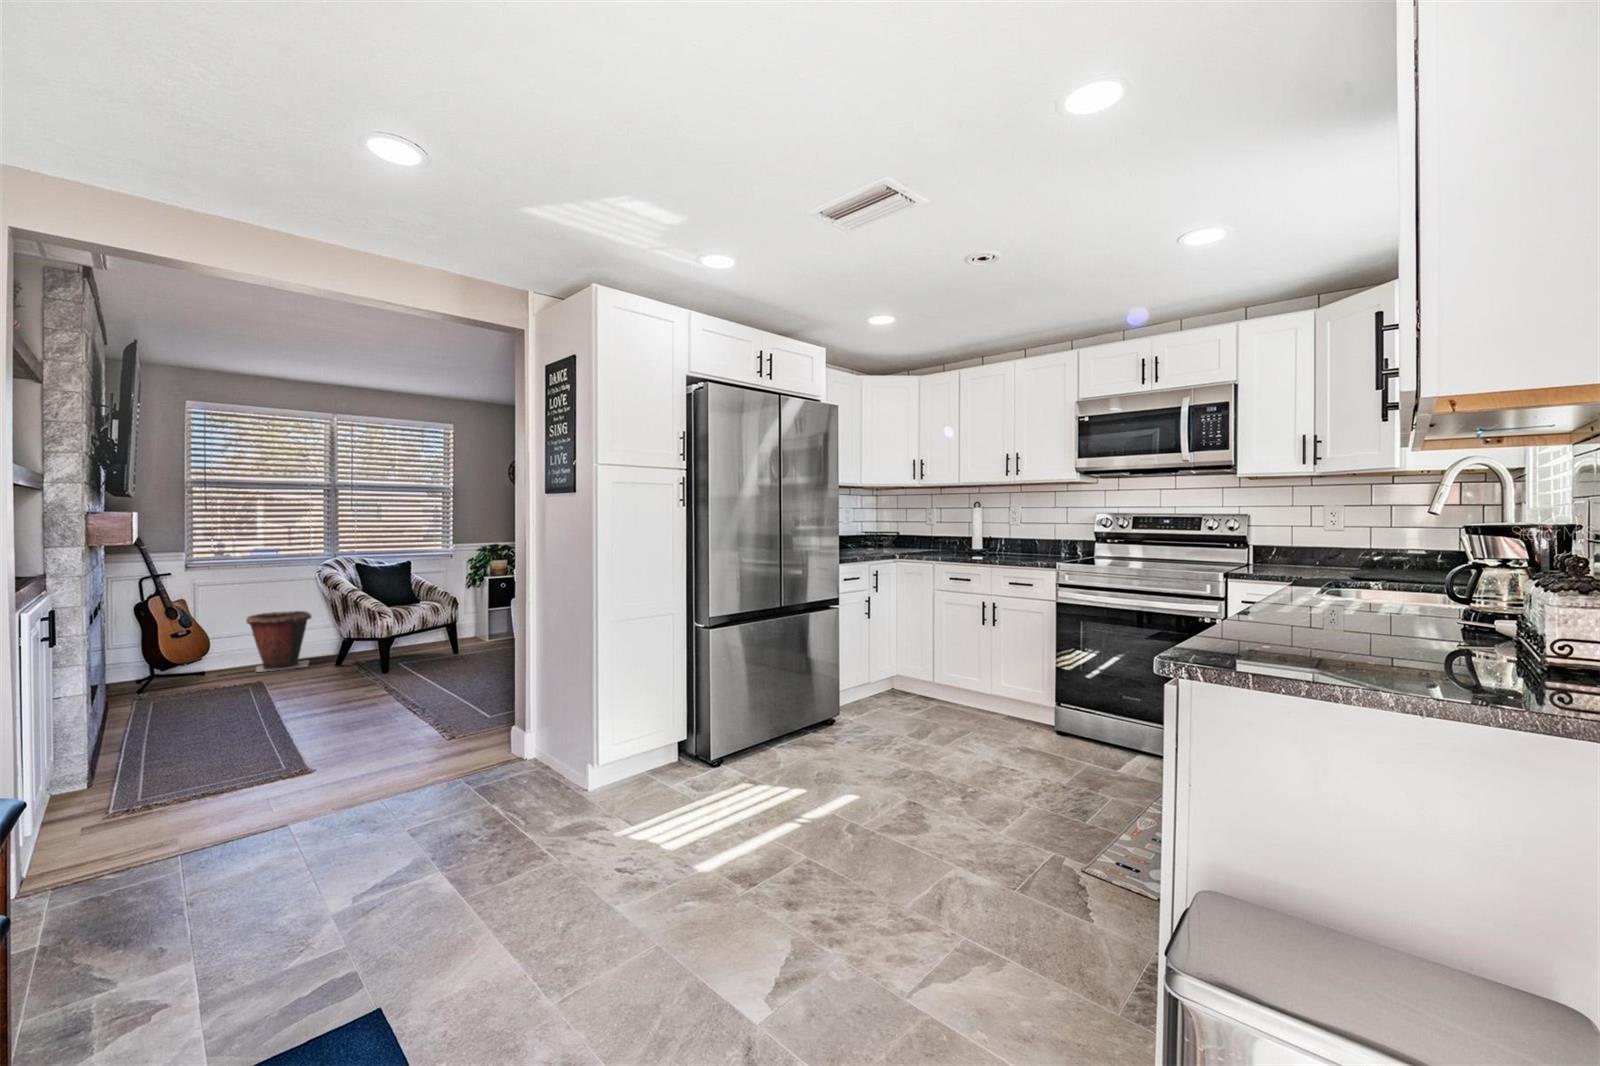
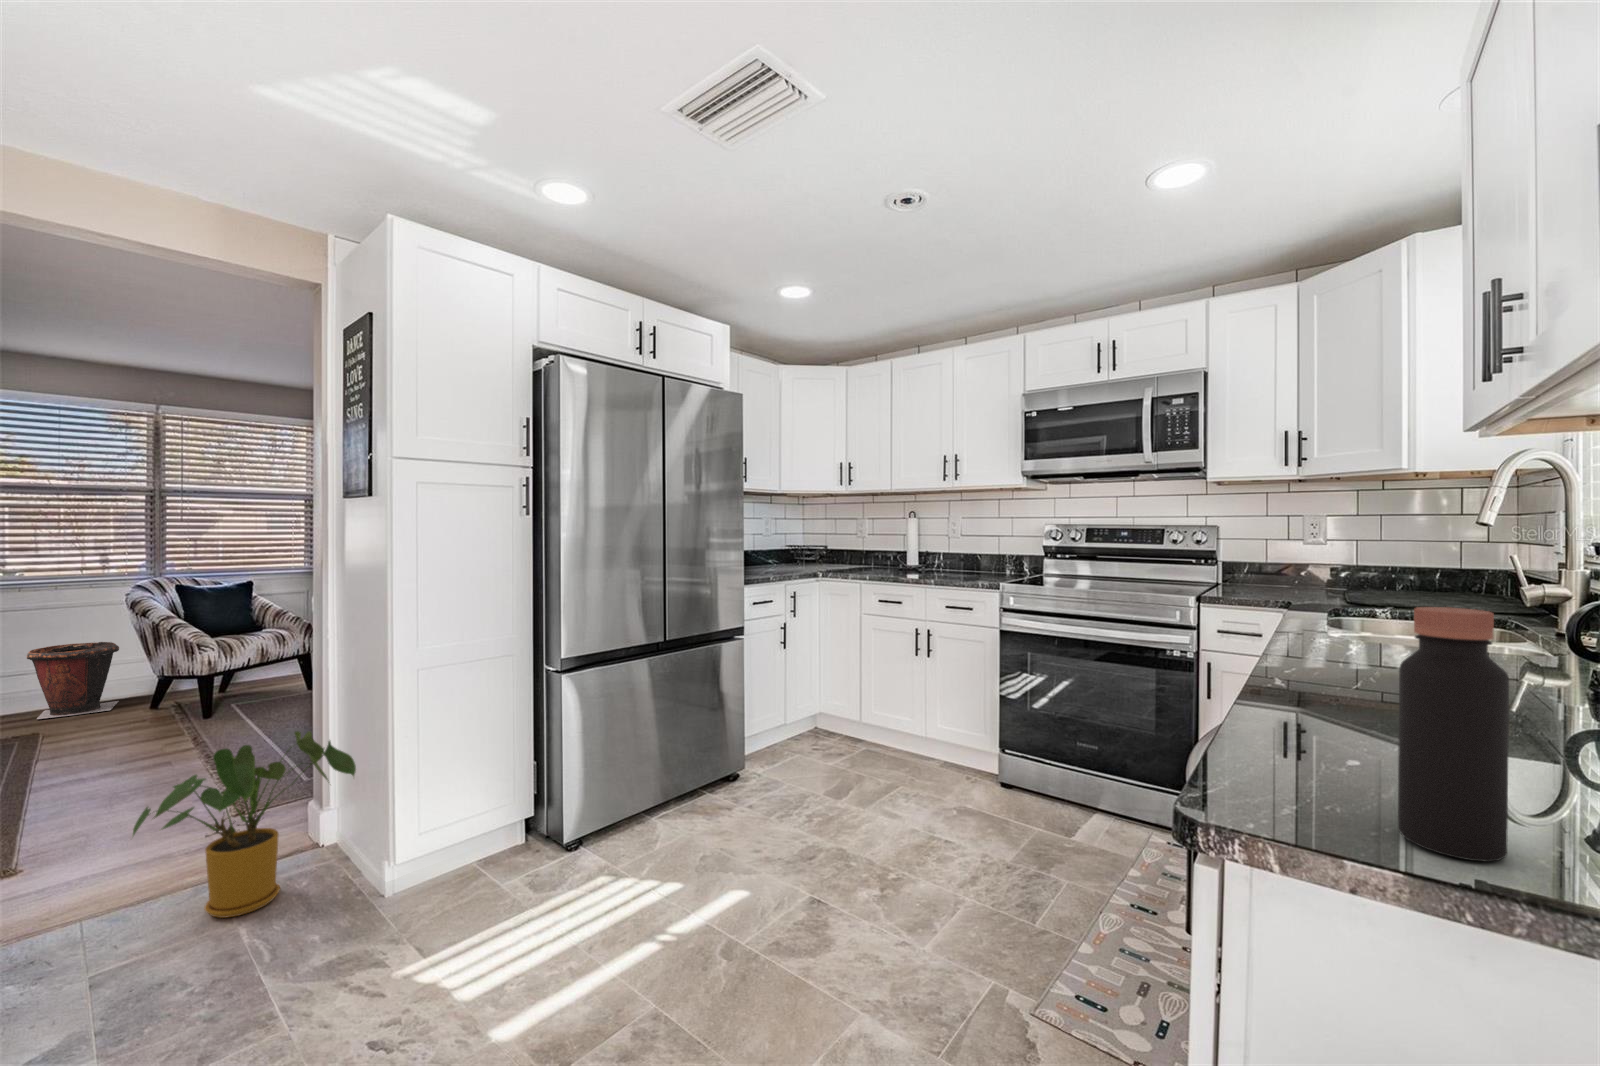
bottle: none [1264,553,1312,671] -> present [1398,607,1509,862]
house plant: none [423,669,562,800] -> present [133,731,356,918]

